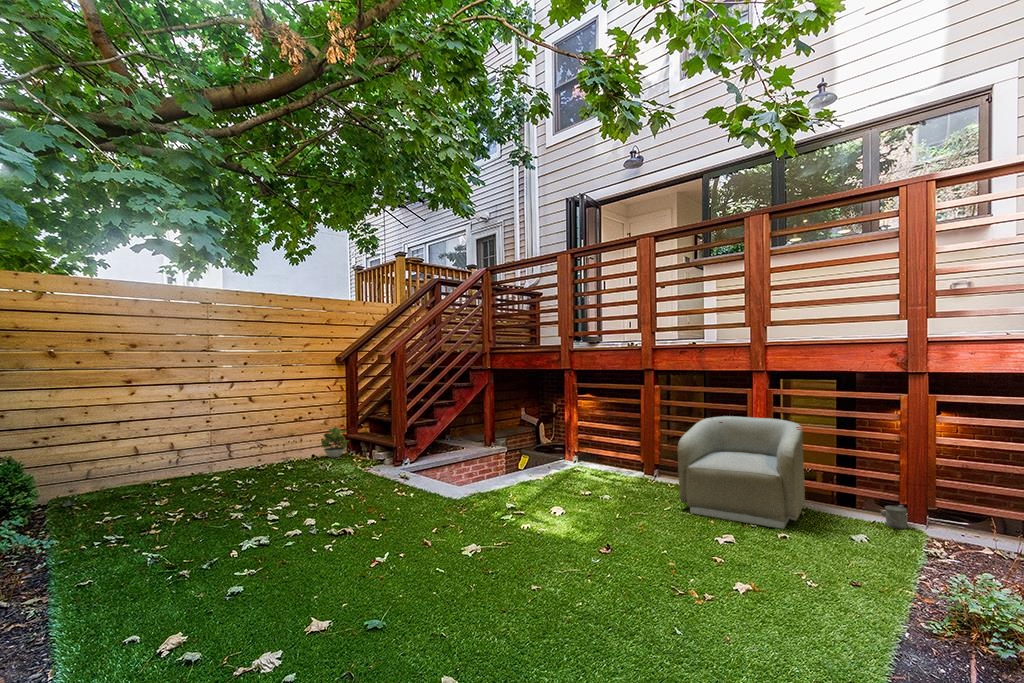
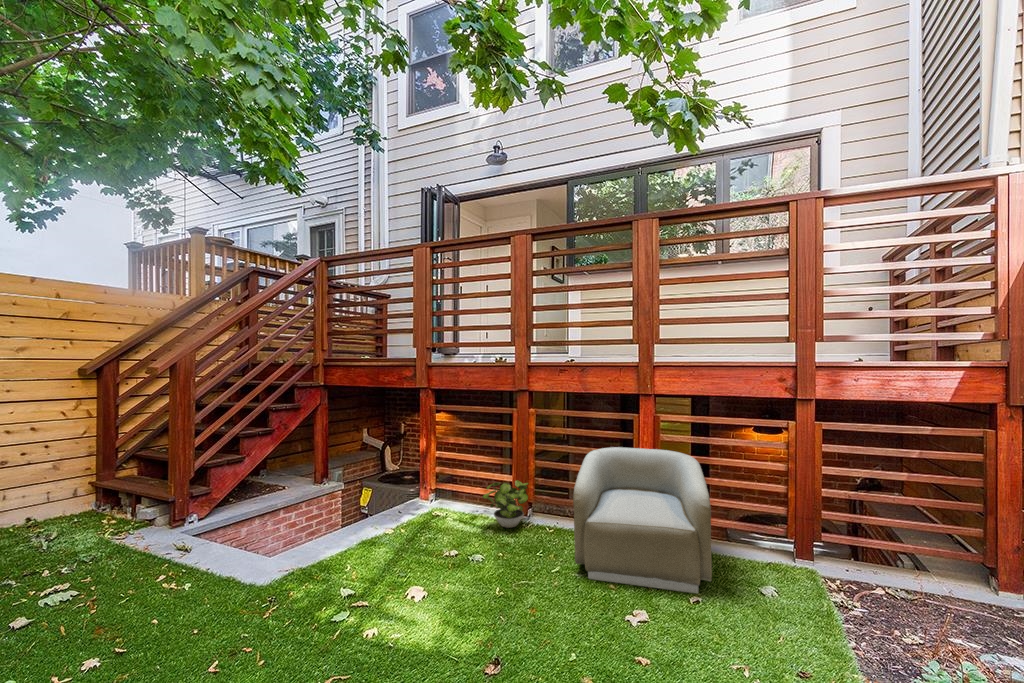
potted plant: present [321,427,349,458] -> present [482,480,528,528]
watering can: present [881,505,908,529] -> none [781,542,805,573]

